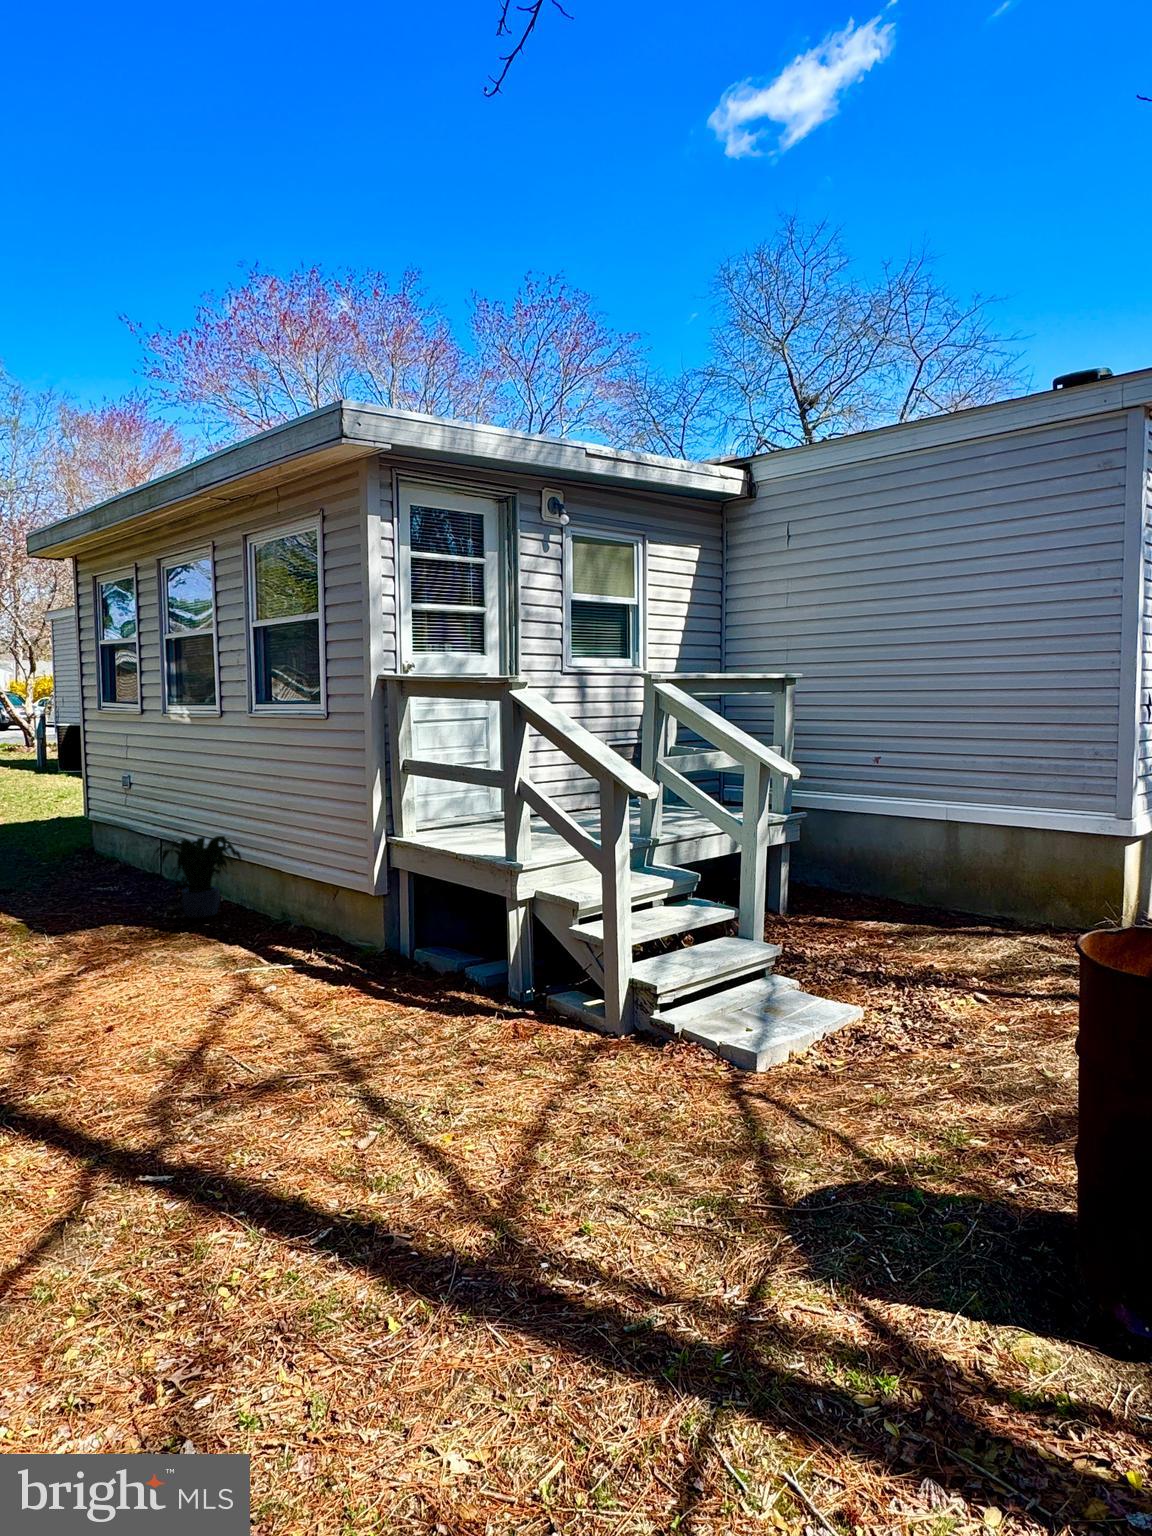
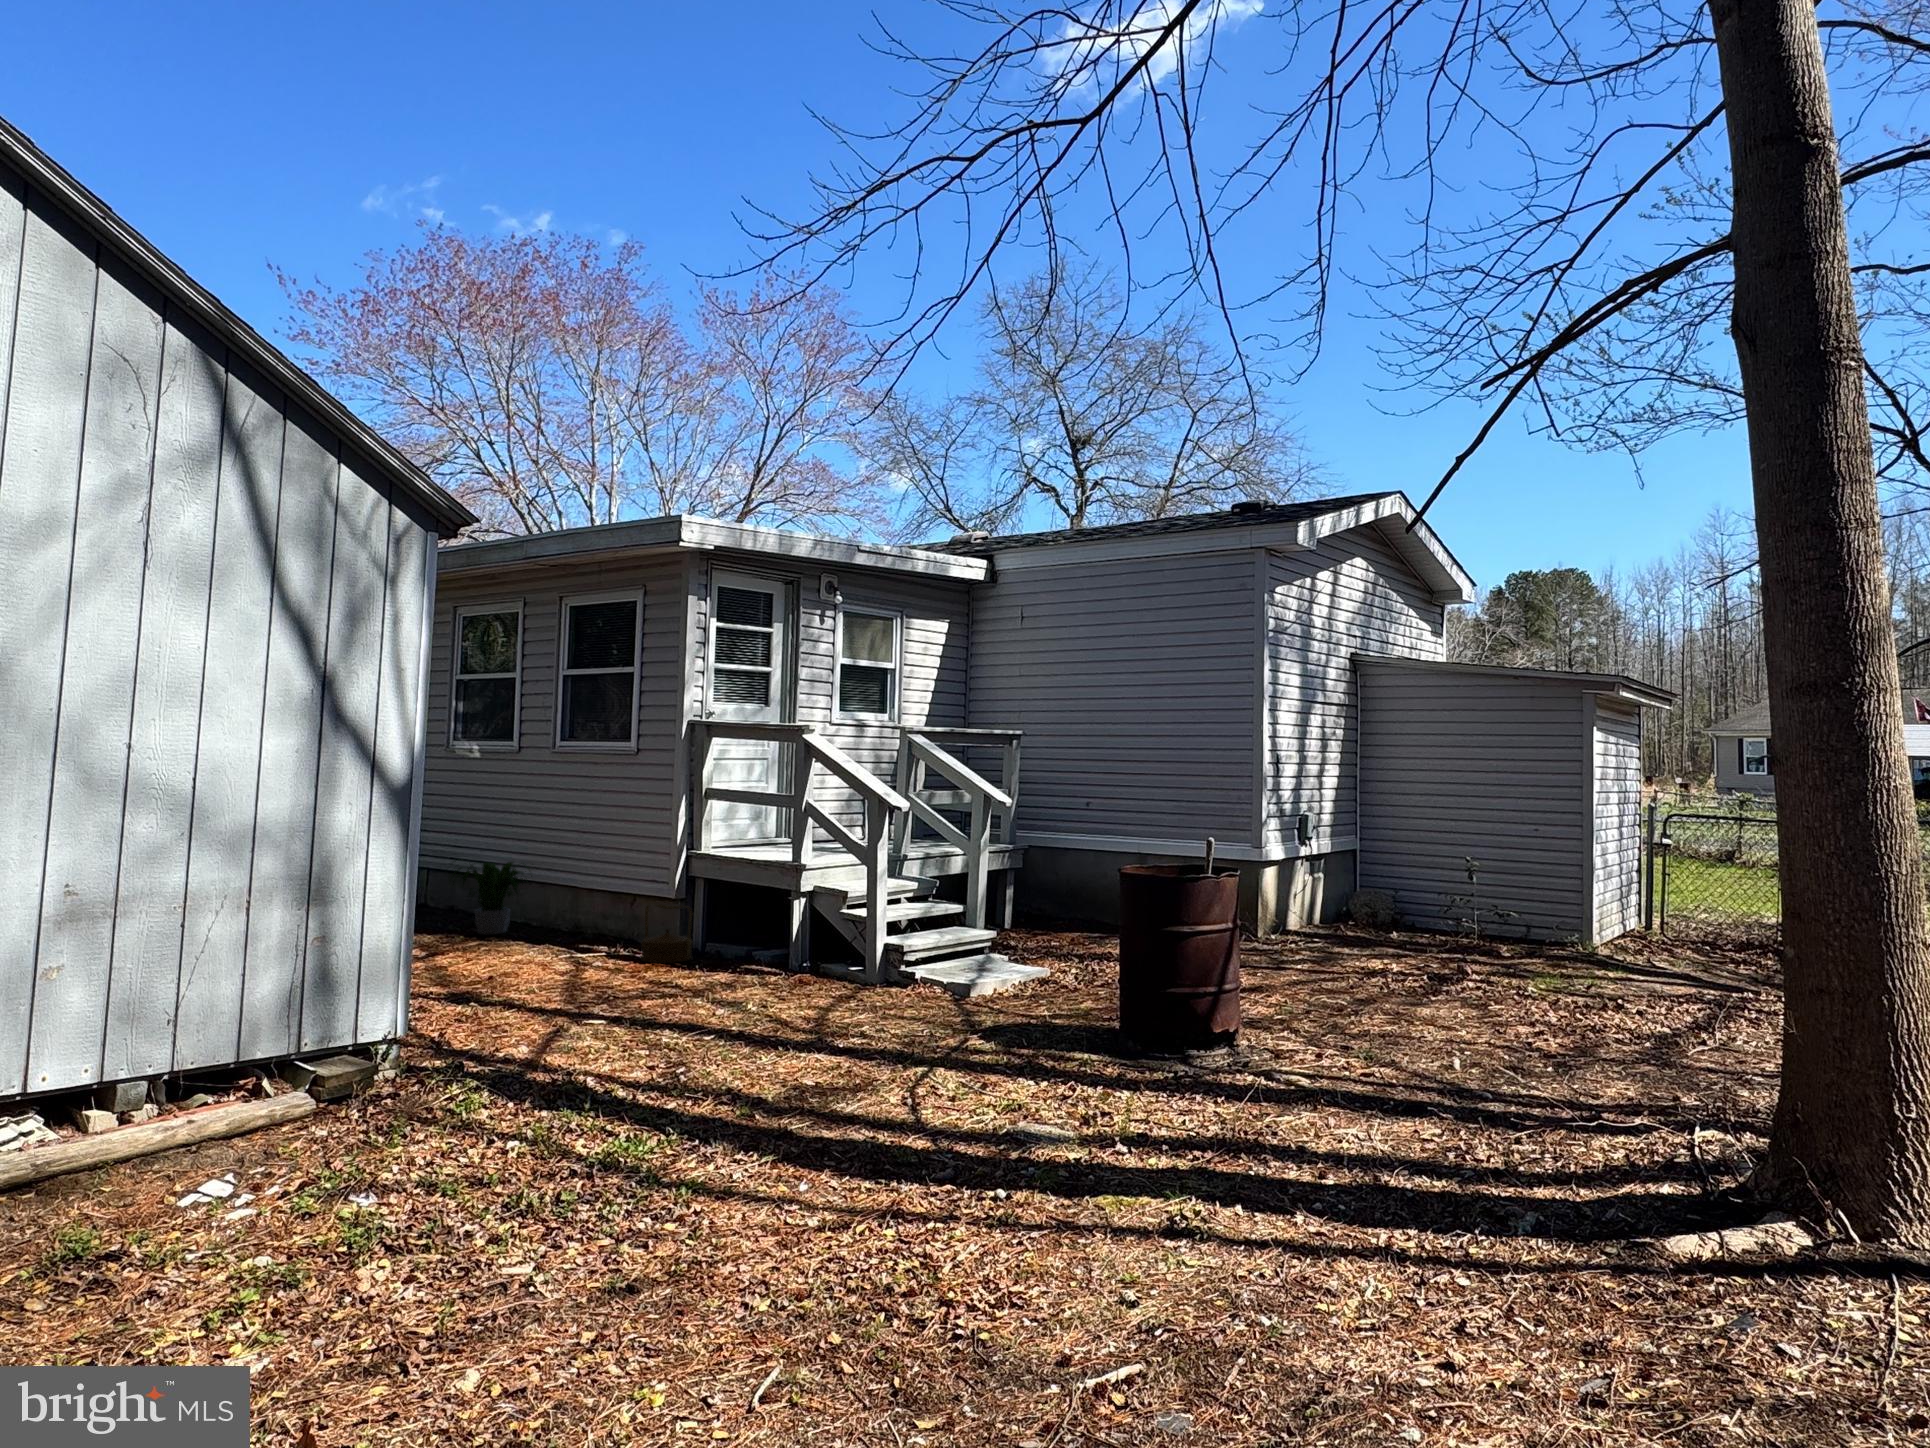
woven basket: none [334,900,397,977] -> present [641,904,693,963]

